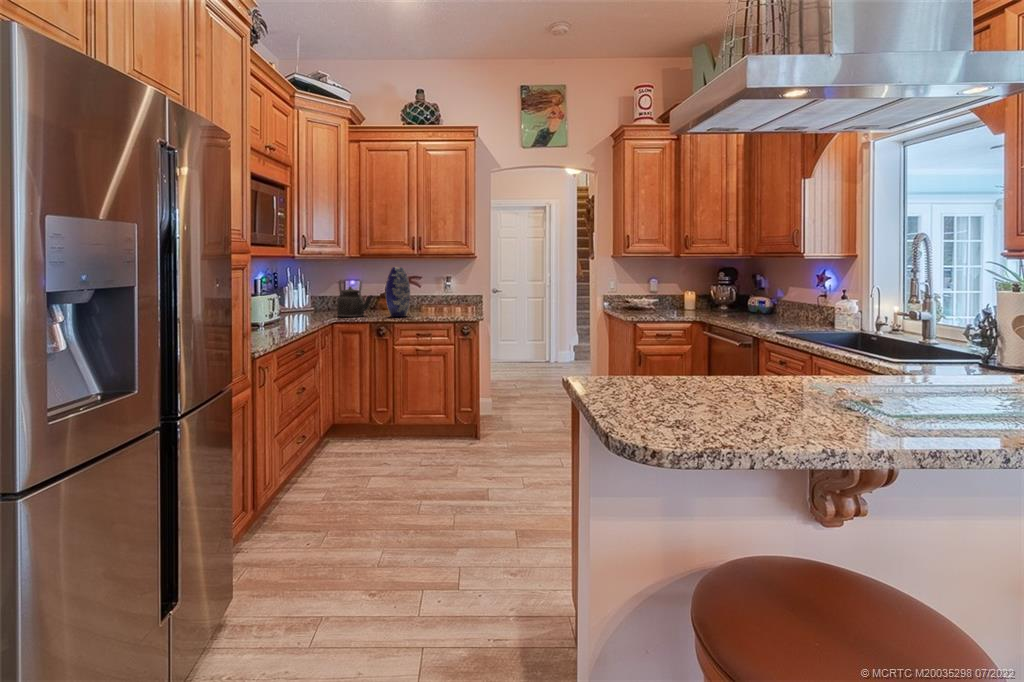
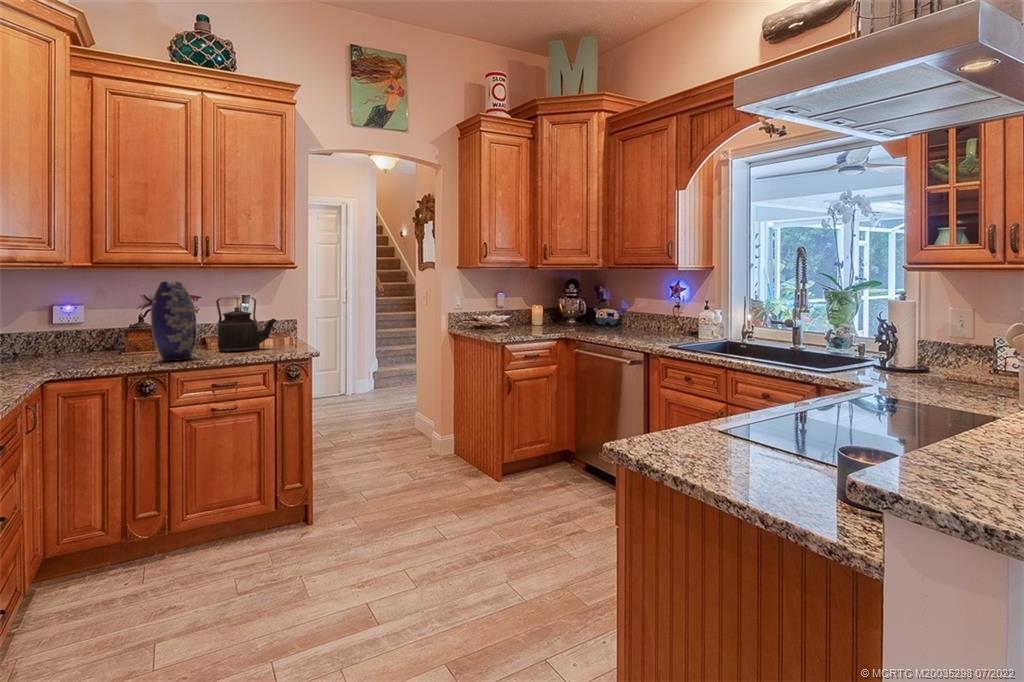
kettle: present [337,280,373,317] -> present [216,298,276,351]

